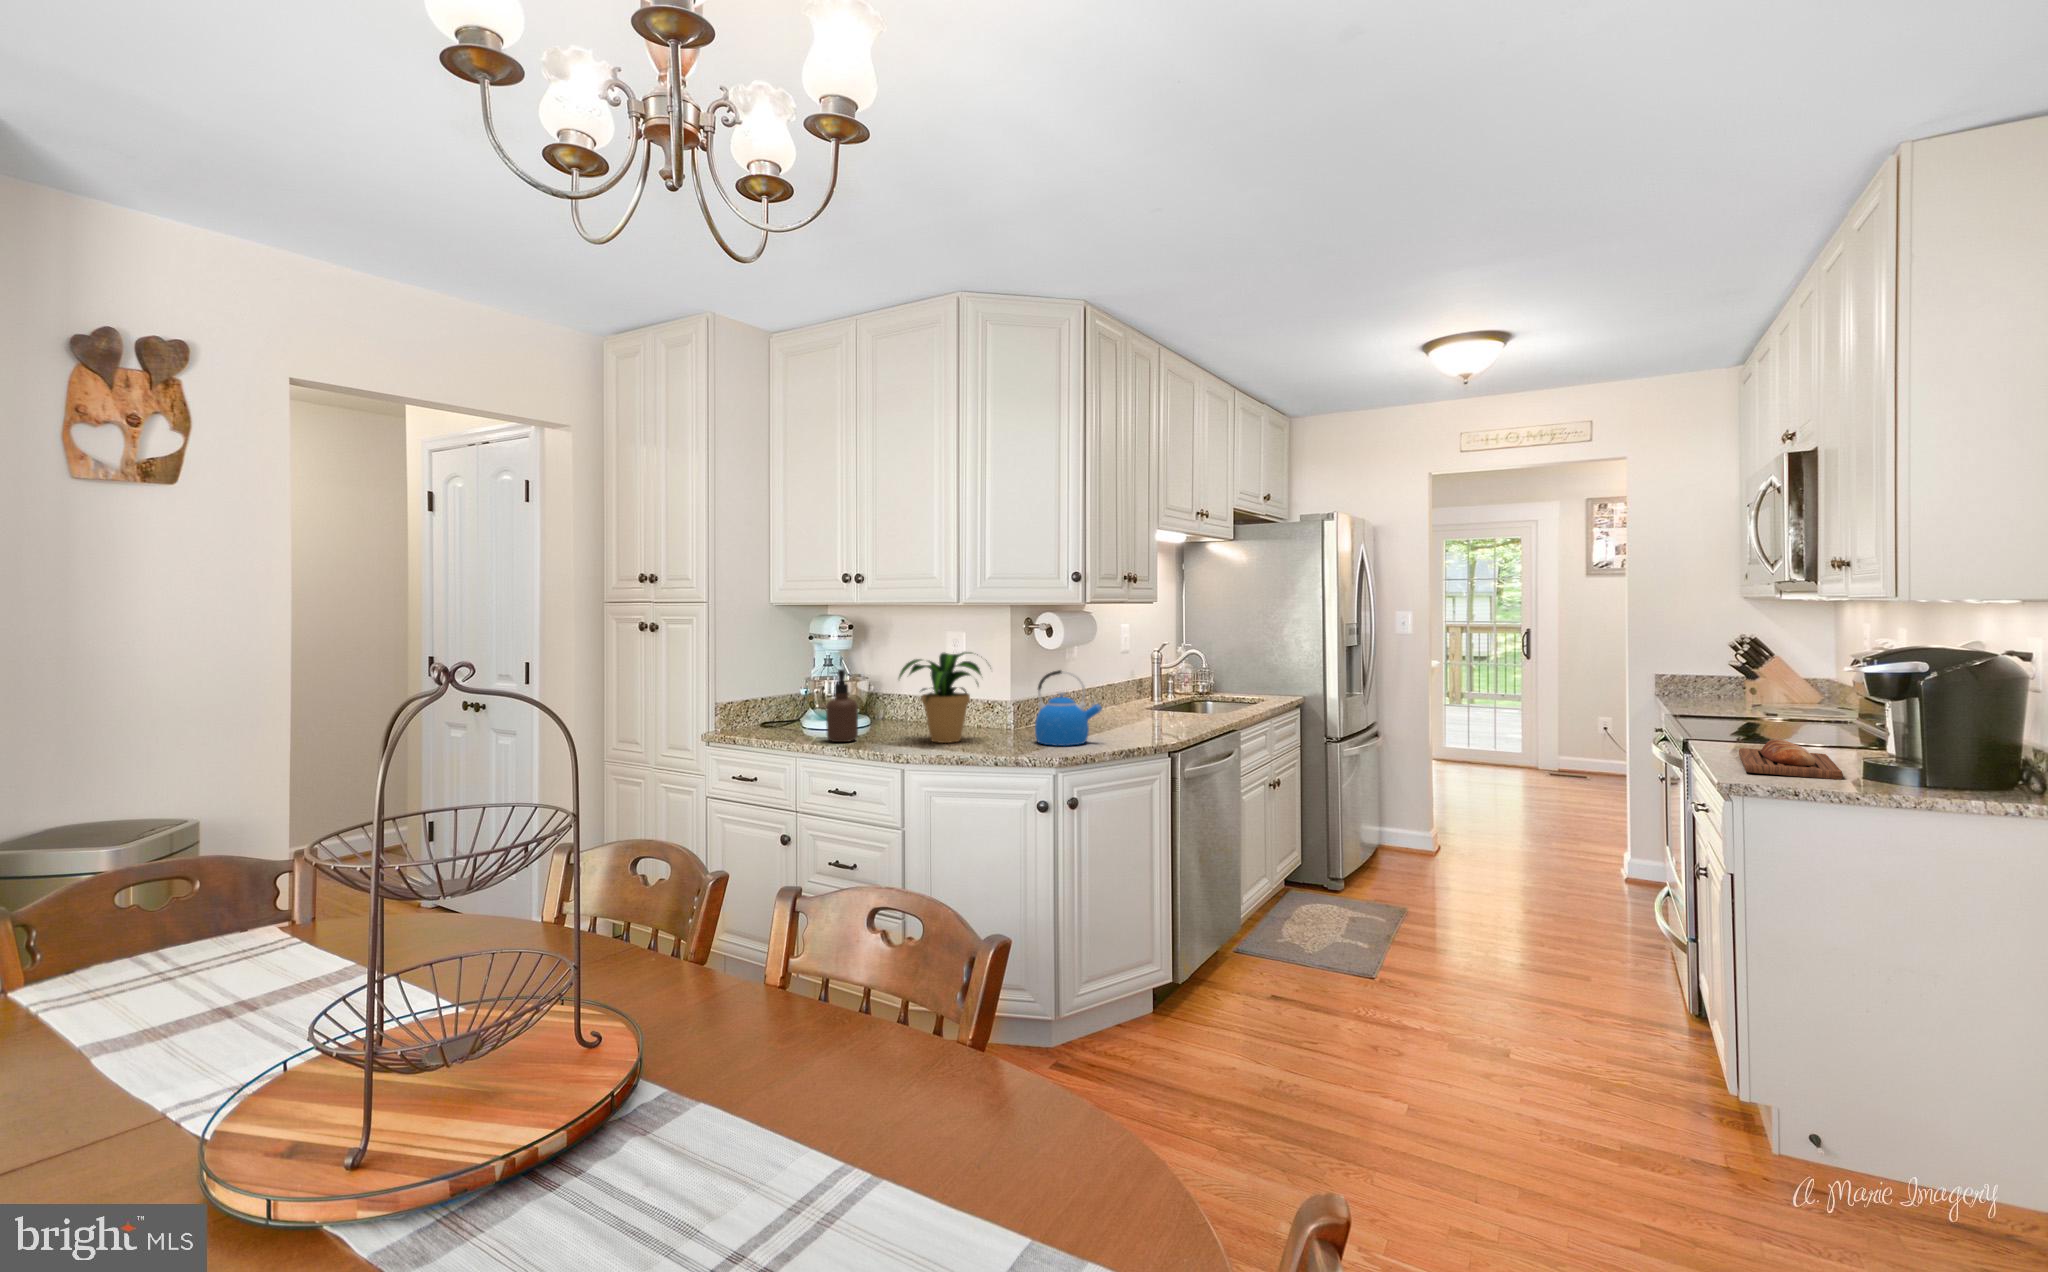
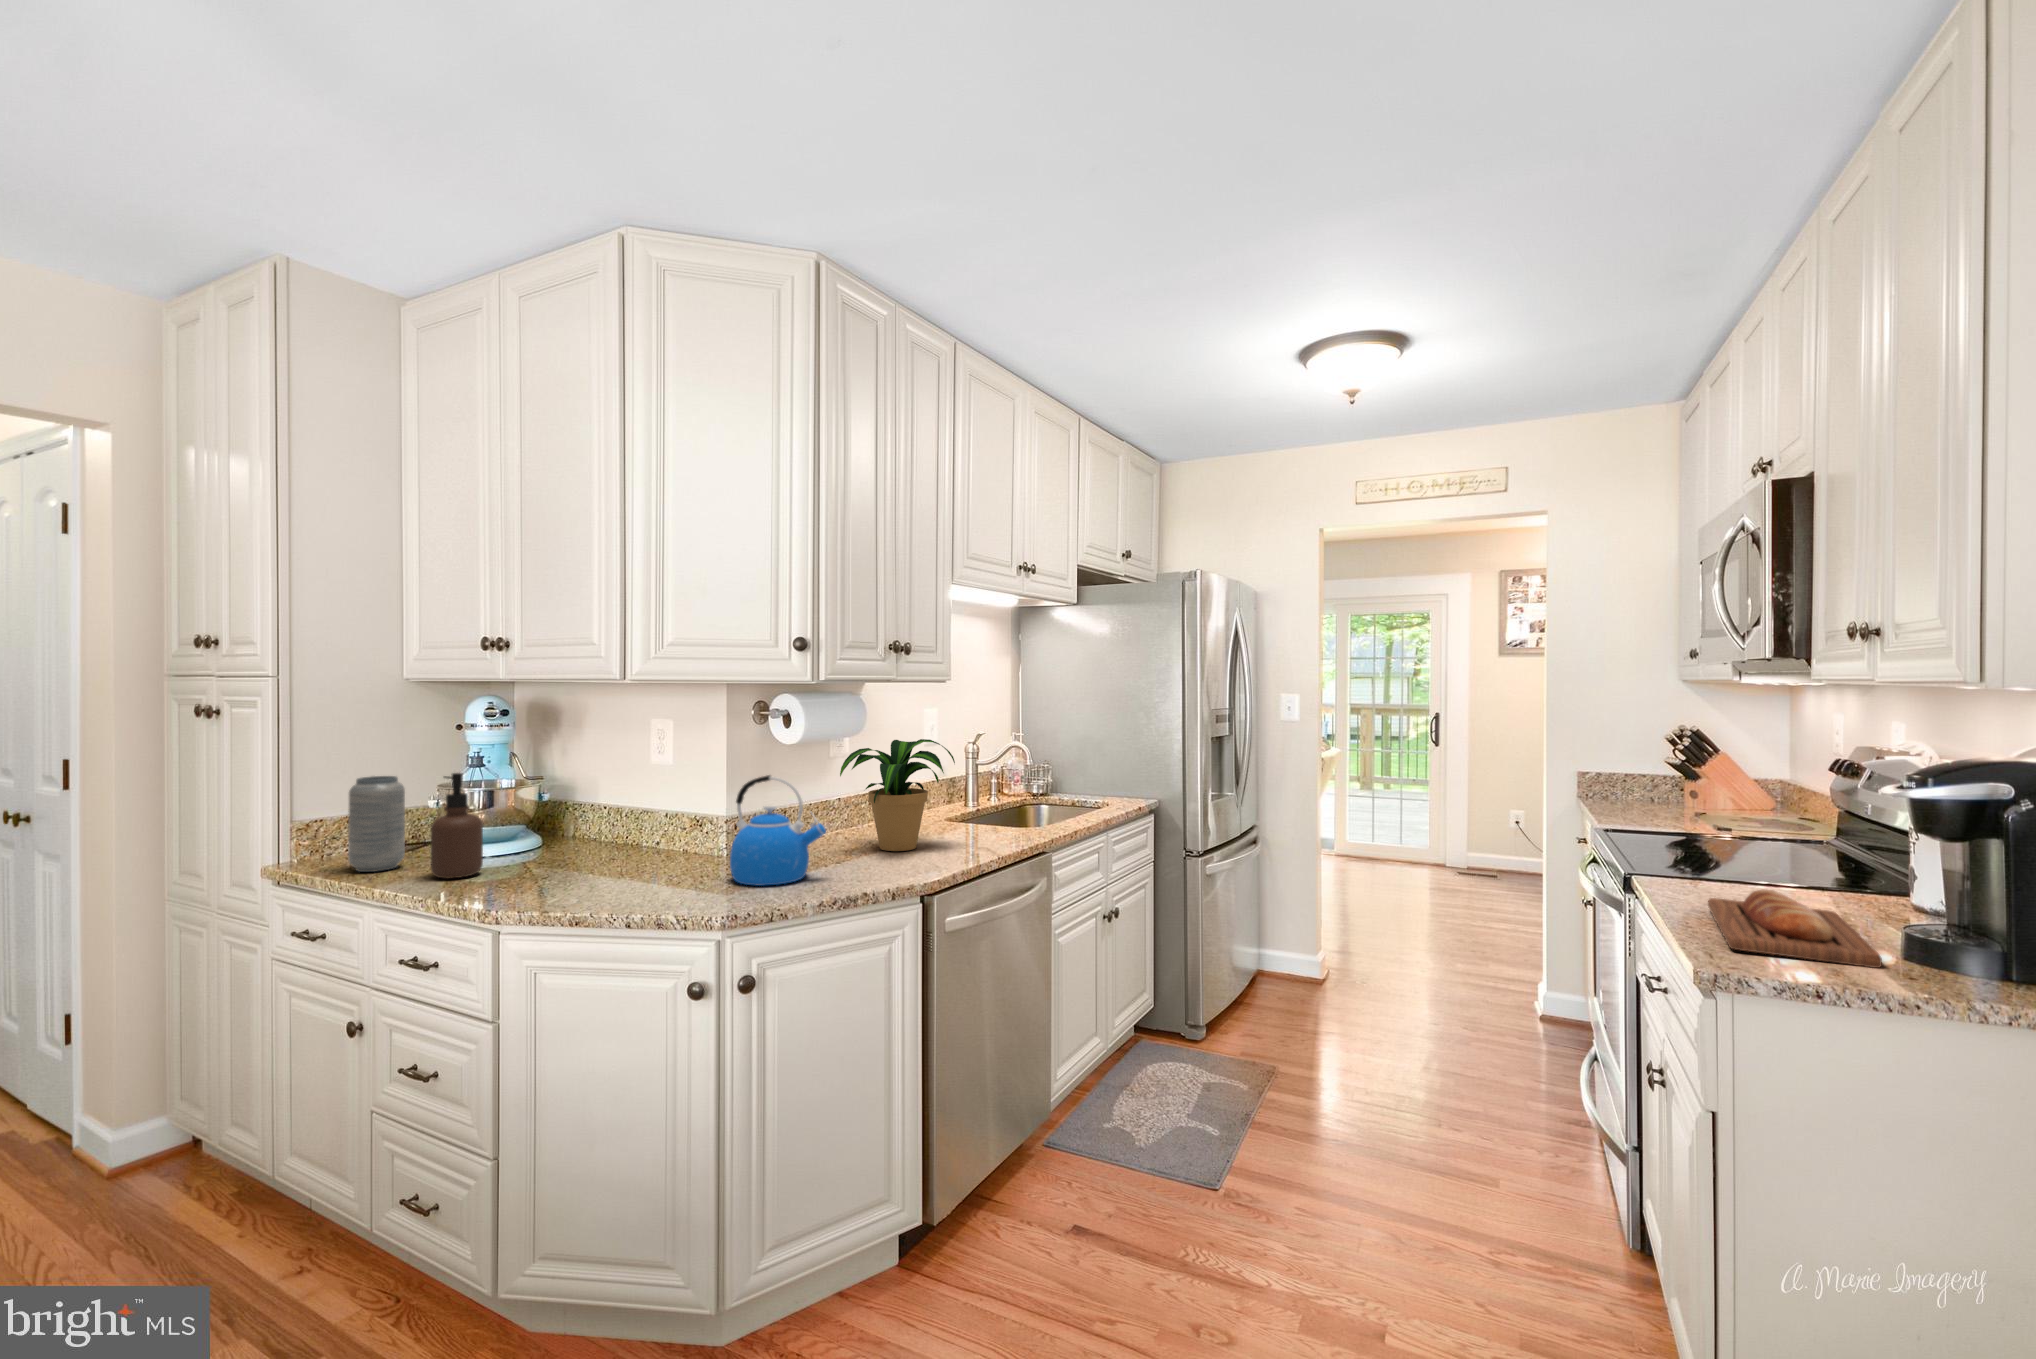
potted plant: present [899,652,987,743] -> present [840,739,955,851]
vase: none [762,673,796,739] -> present [348,776,405,872]

